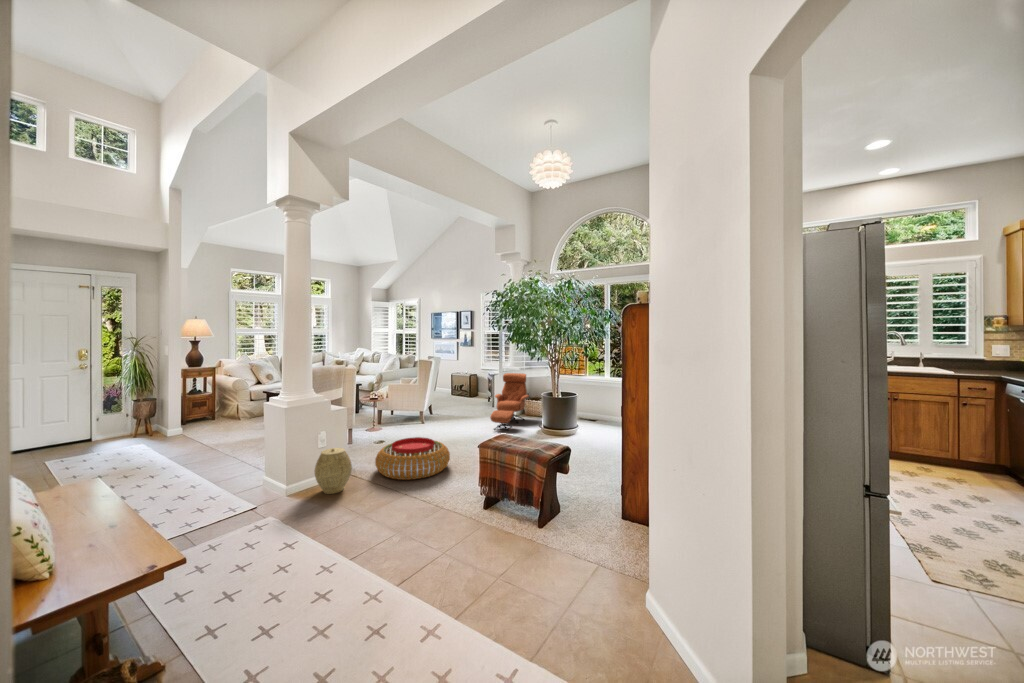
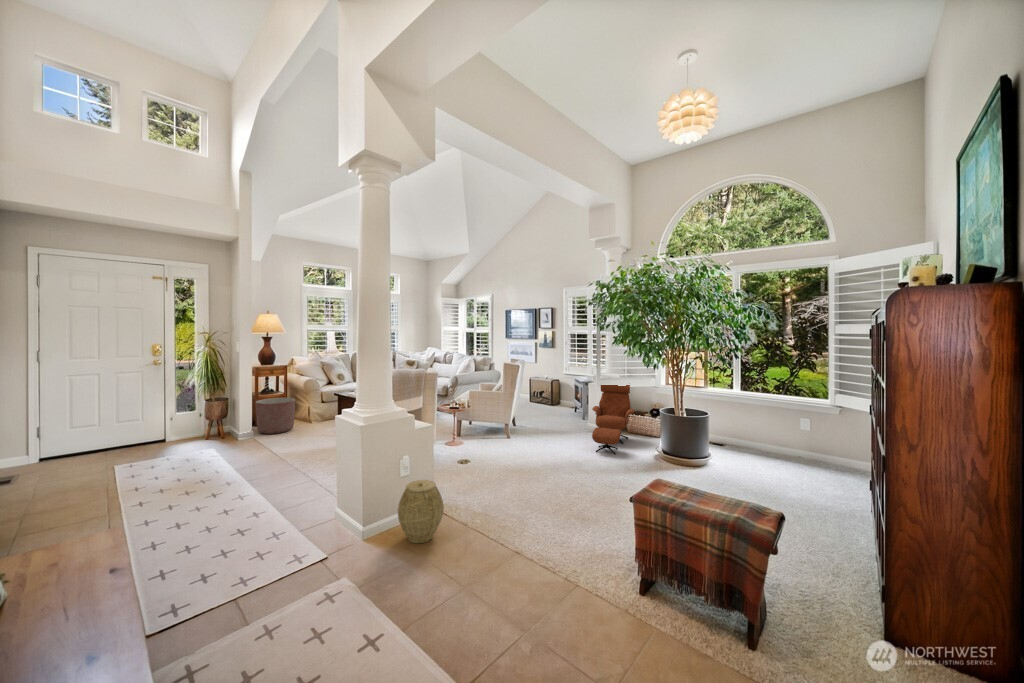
planter: none [184,397,224,430] -> present [256,398,295,434]
pouf: present [375,437,450,480] -> none [468,465,563,527]

